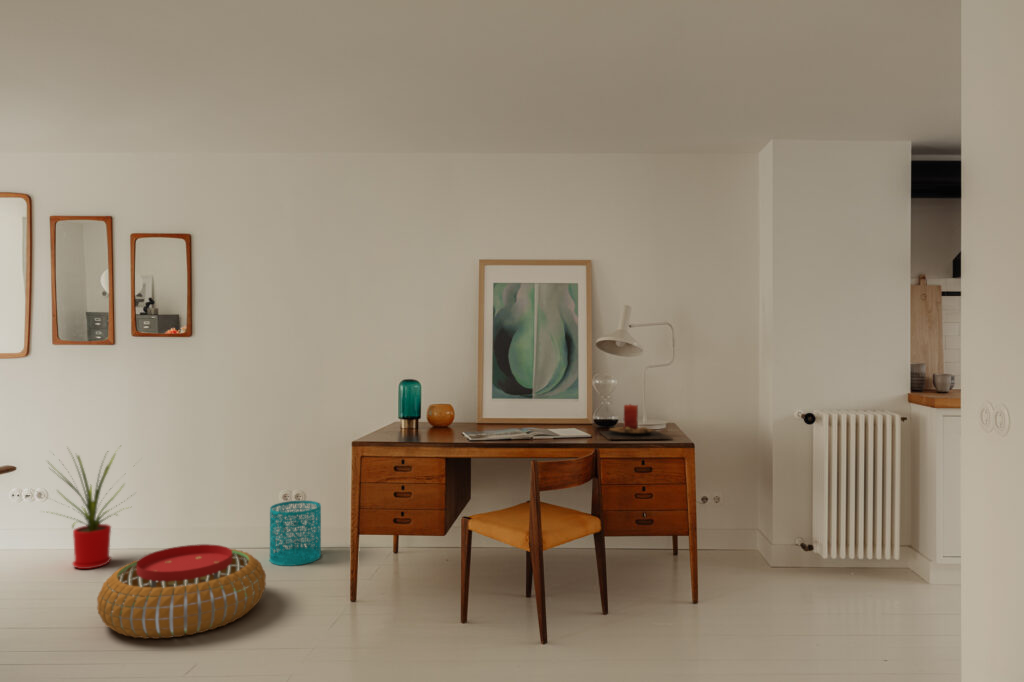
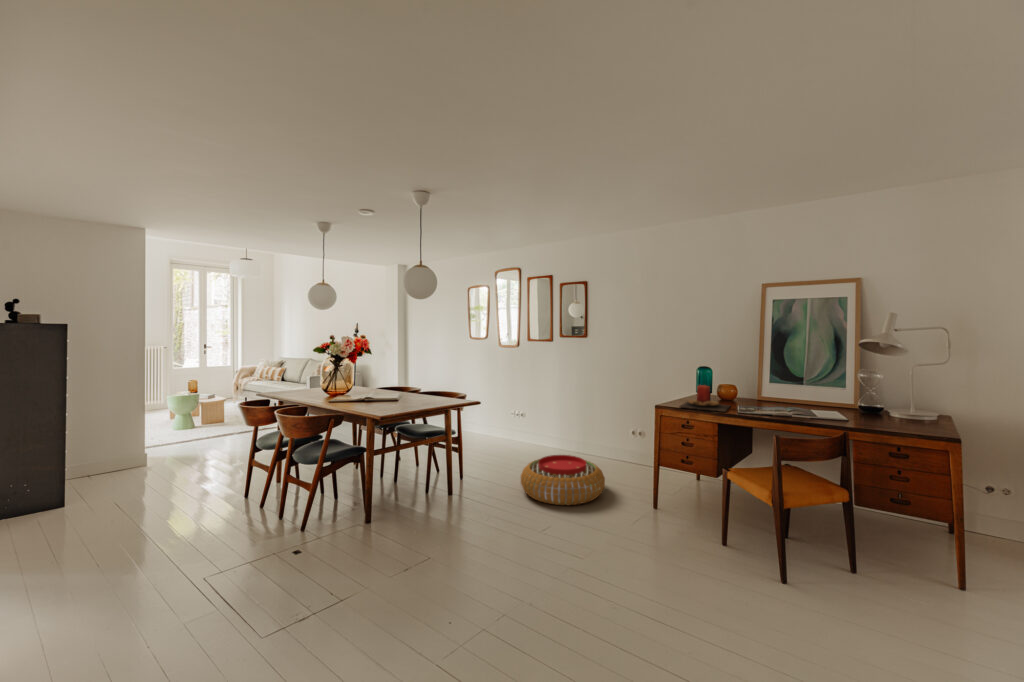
candle: present [600,404,672,440] -> present [680,385,730,412]
house plant: present [62,455,118,569] -> none [499,392,547,458]
wastebasket: present [270,501,321,566] -> none [613,437,644,477]

